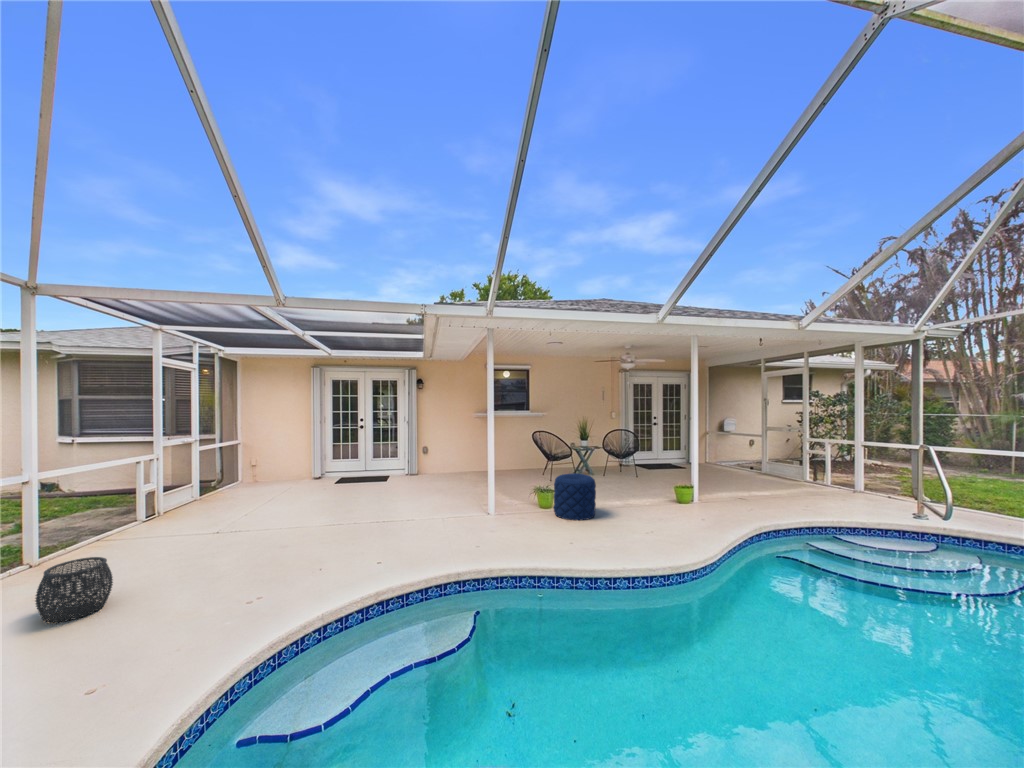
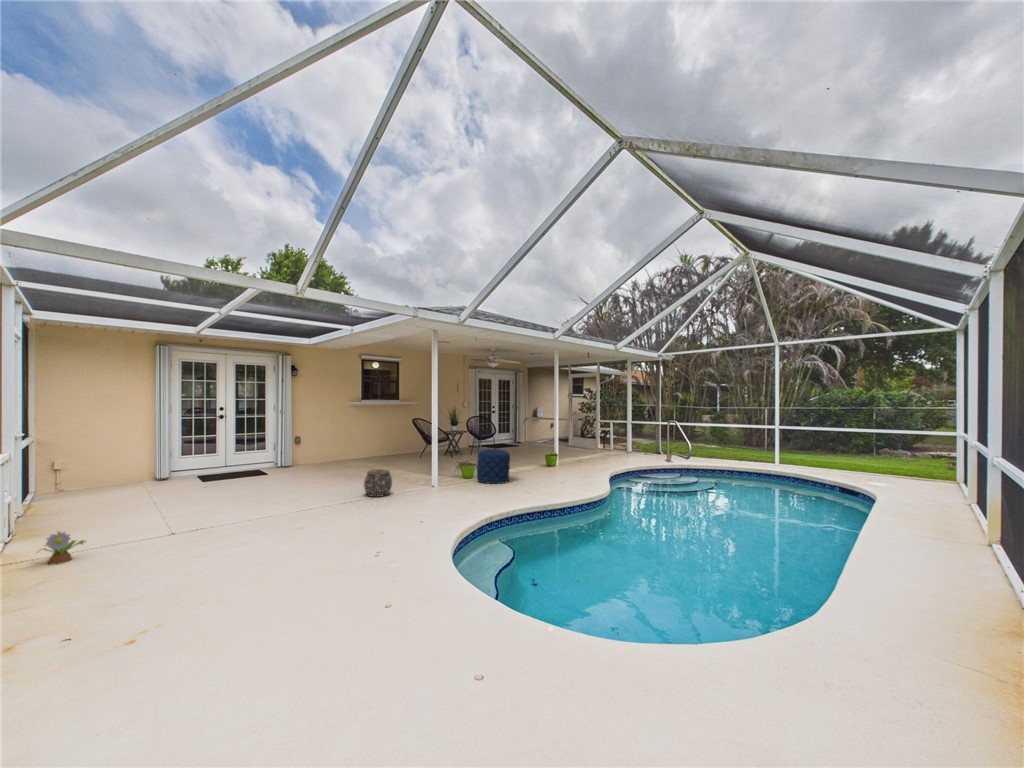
decorative plant: none [96,523,134,550] -> present [39,532,85,565]
woven basket: present [35,557,113,623] -> present [364,469,392,497]

